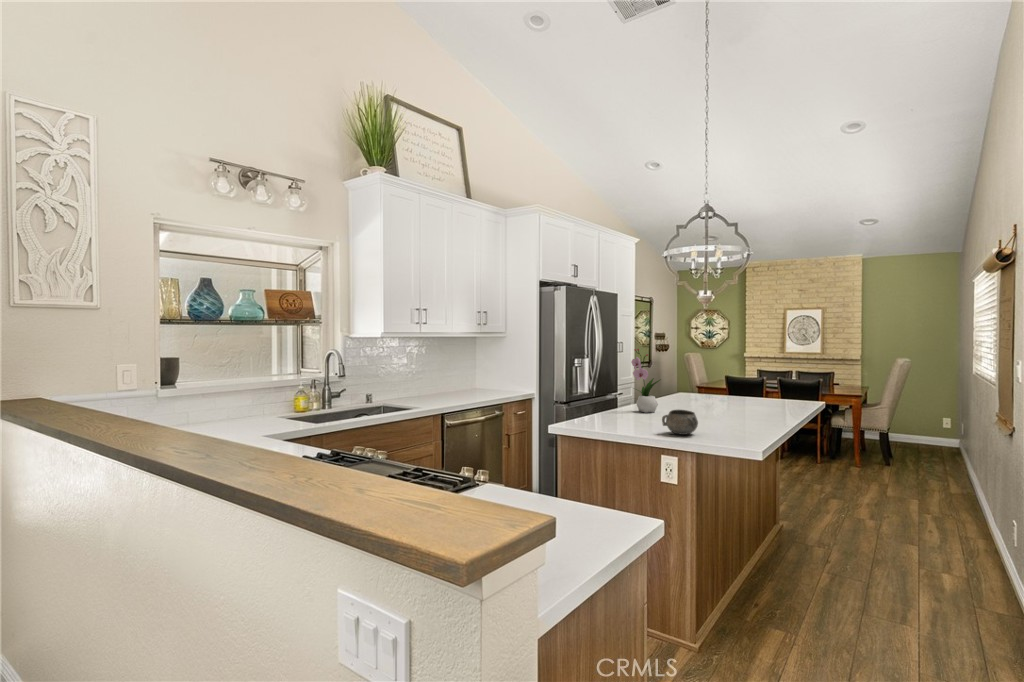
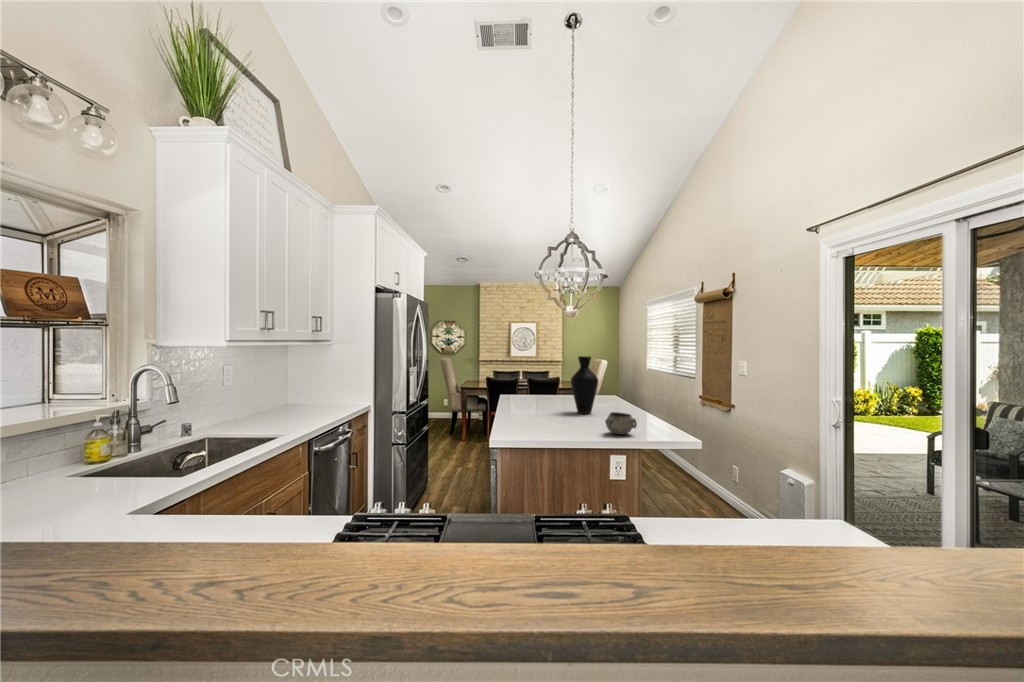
flower arrangement: present [631,349,661,413] -> none [522,357,546,416]
vase: none [694,349,728,415] -> present [571,356,598,414]

